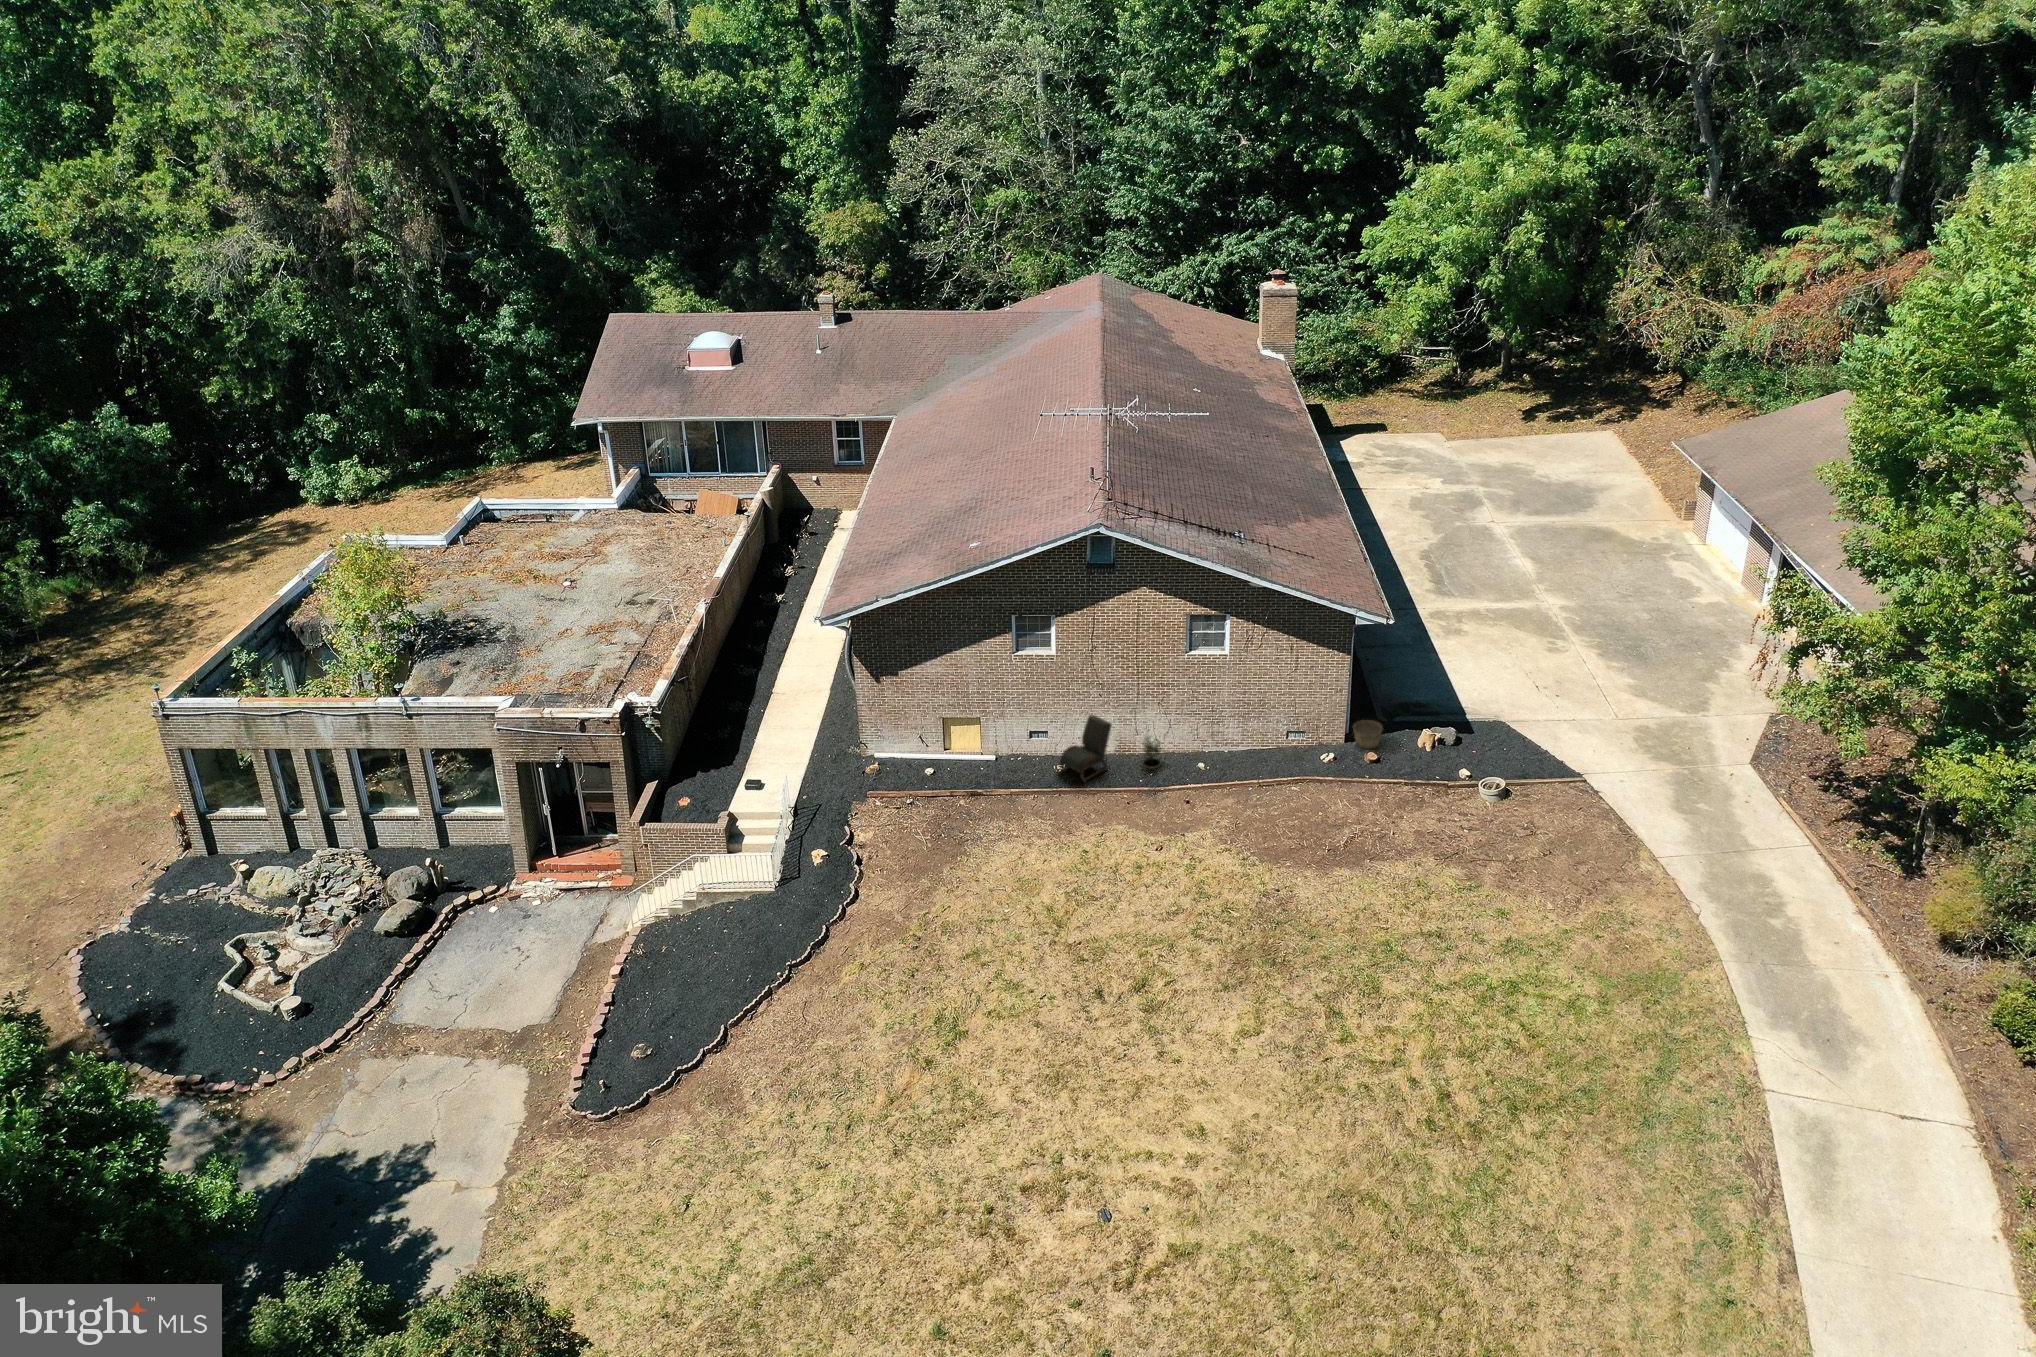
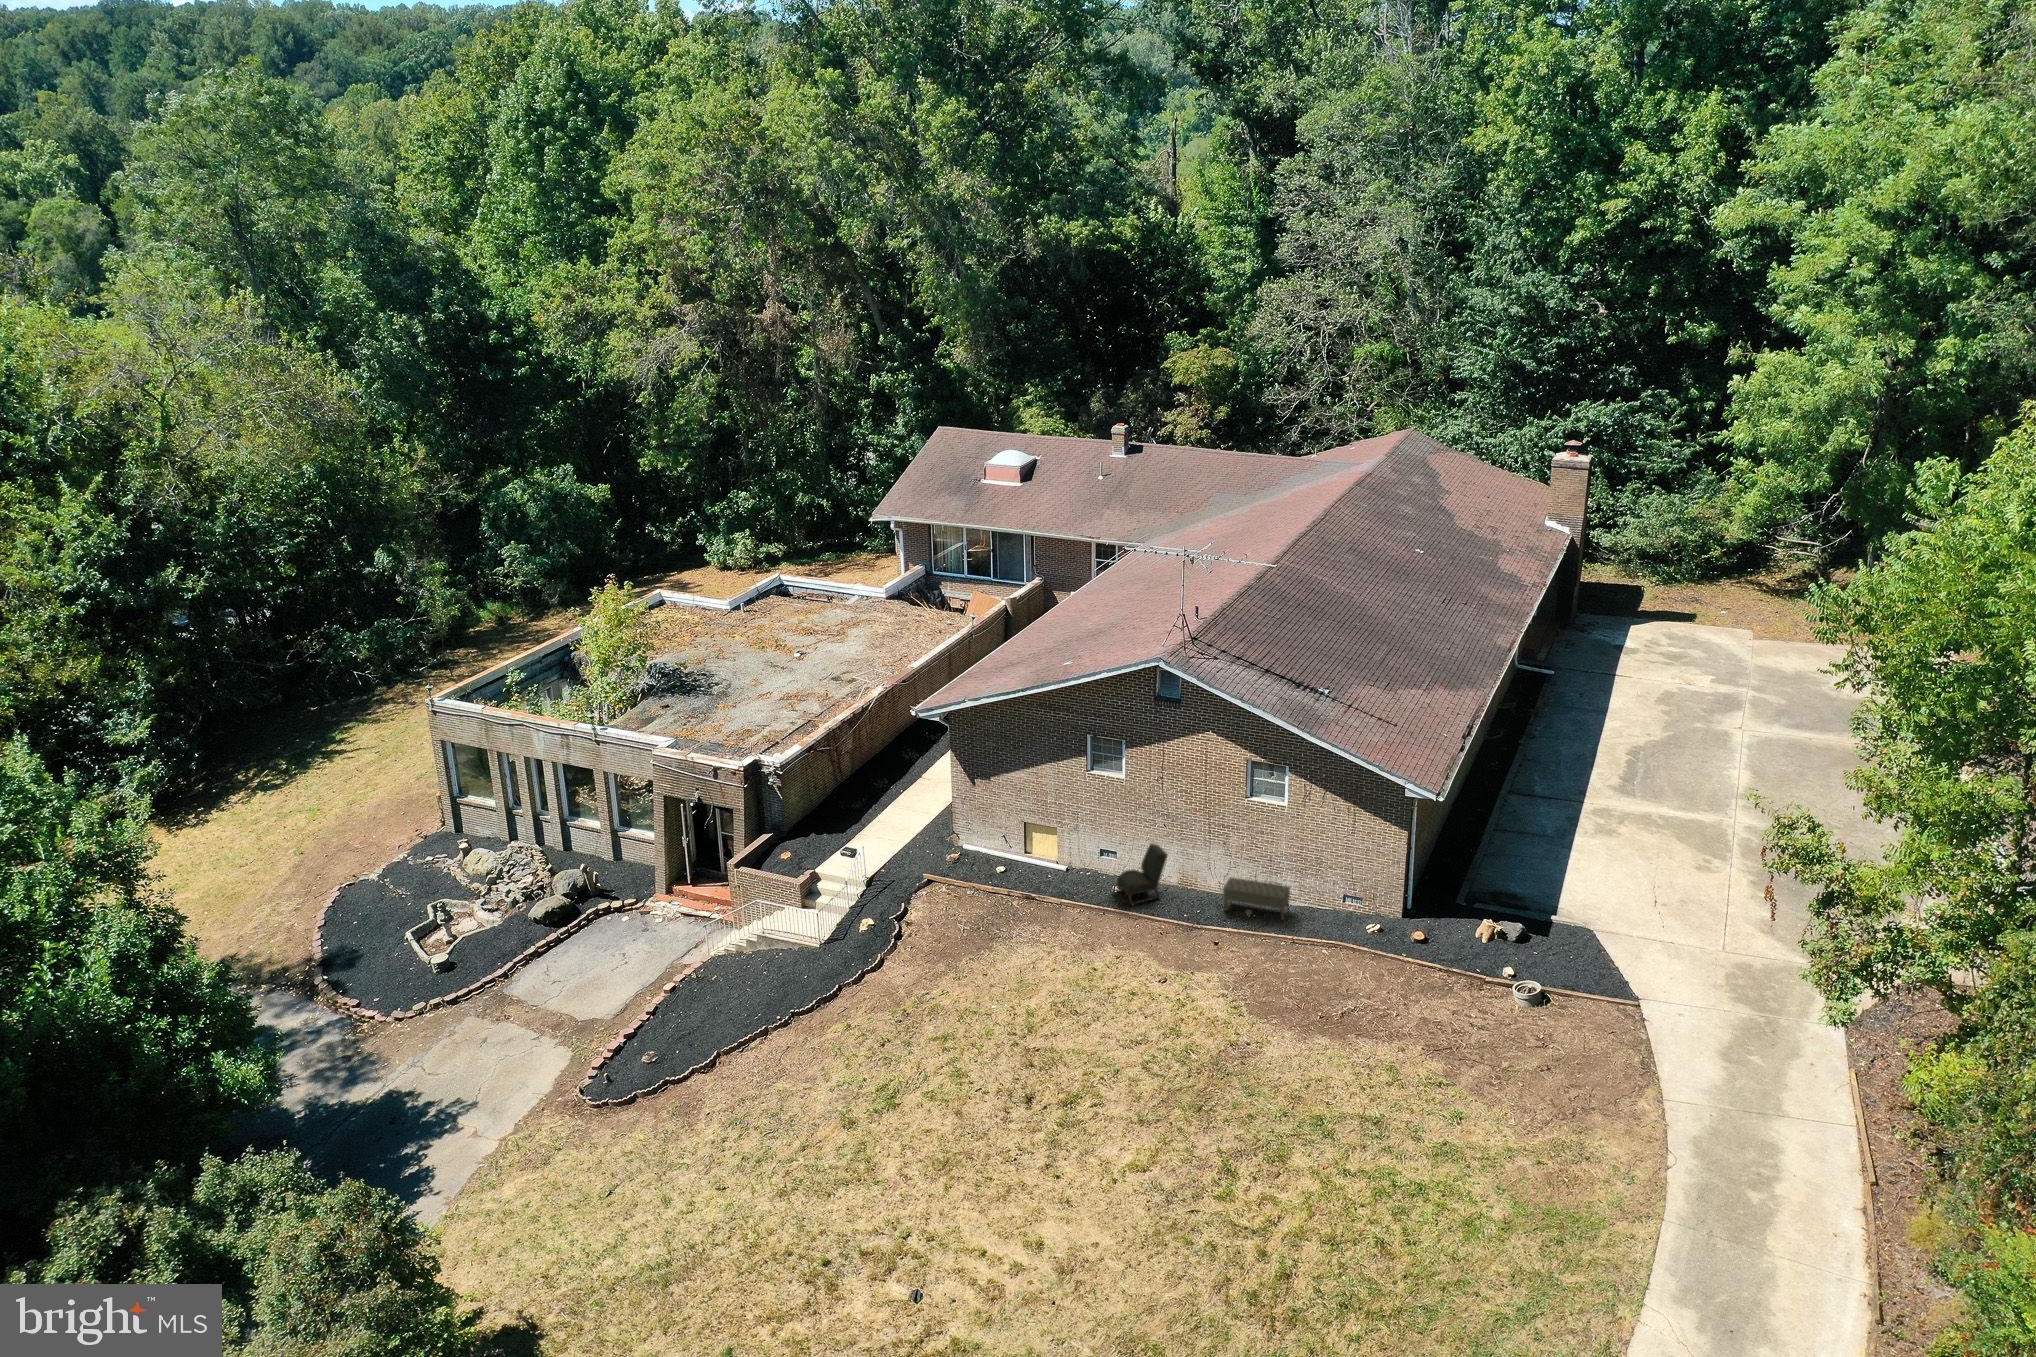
wooden bucket: present [1353,720,1383,749] -> none [1410,898,1442,928]
bench: none [1175,733,1239,770] -> present [1223,877,1290,920]
potted tree: present [1142,737,1161,769] -> none [1193,870,1215,906]

